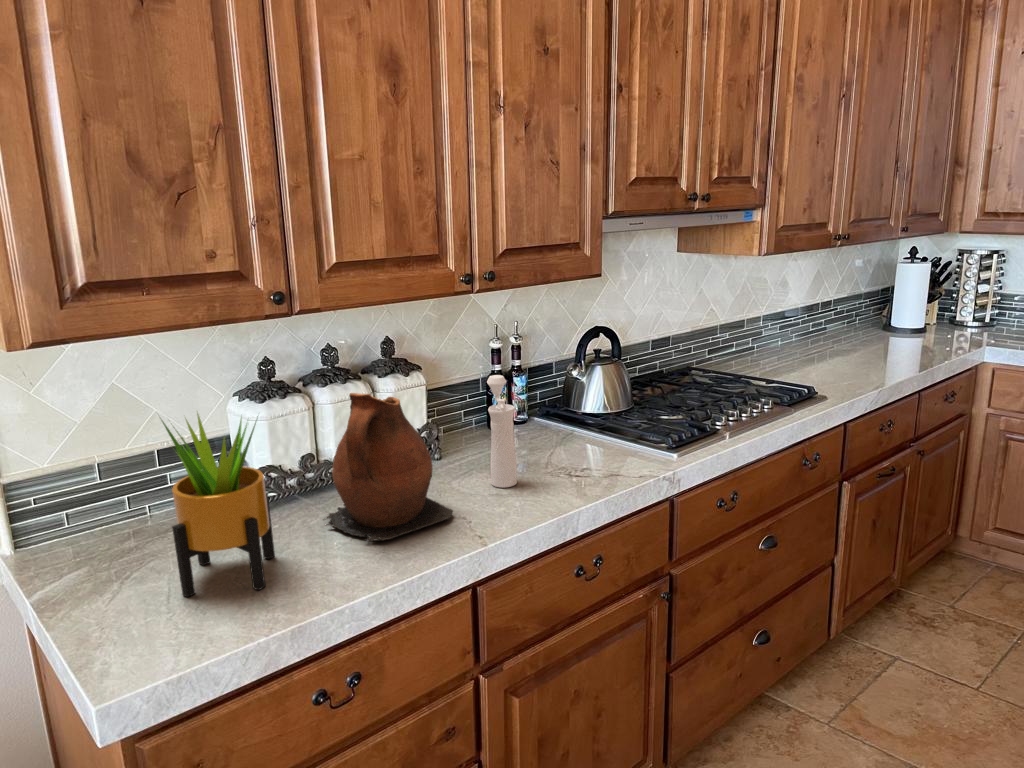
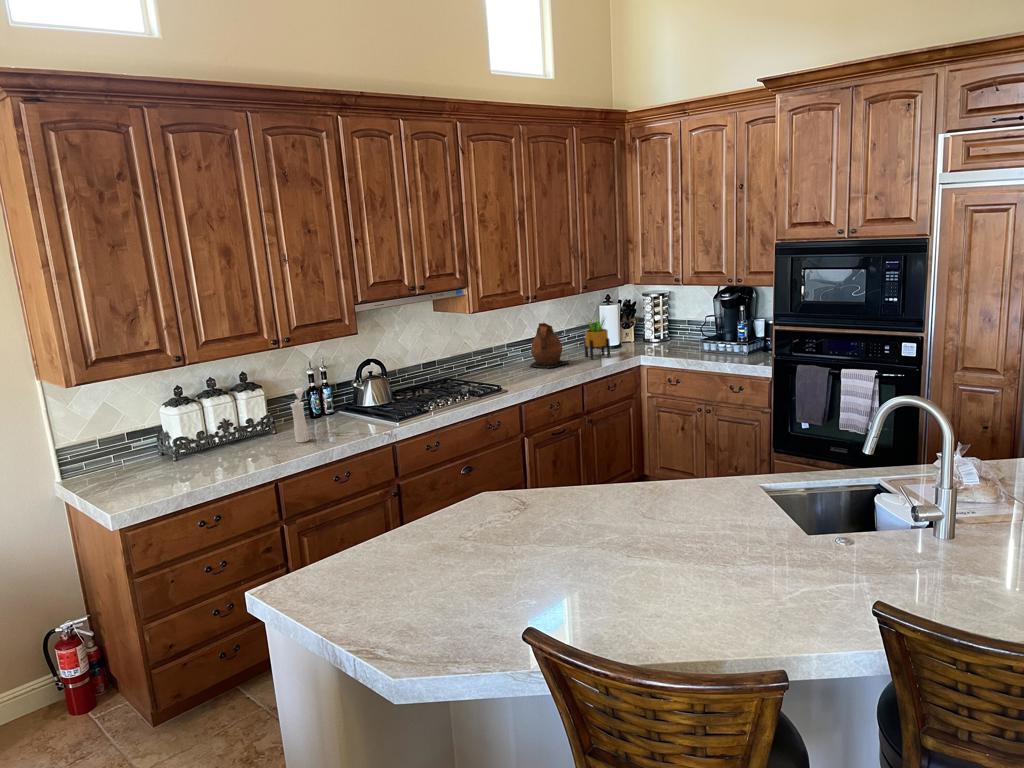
ceramic pitcher: present [323,393,453,541] -> present [530,323,569,368]
potted plant: present [162,413,275,597] -> present [584,318,610,360]

